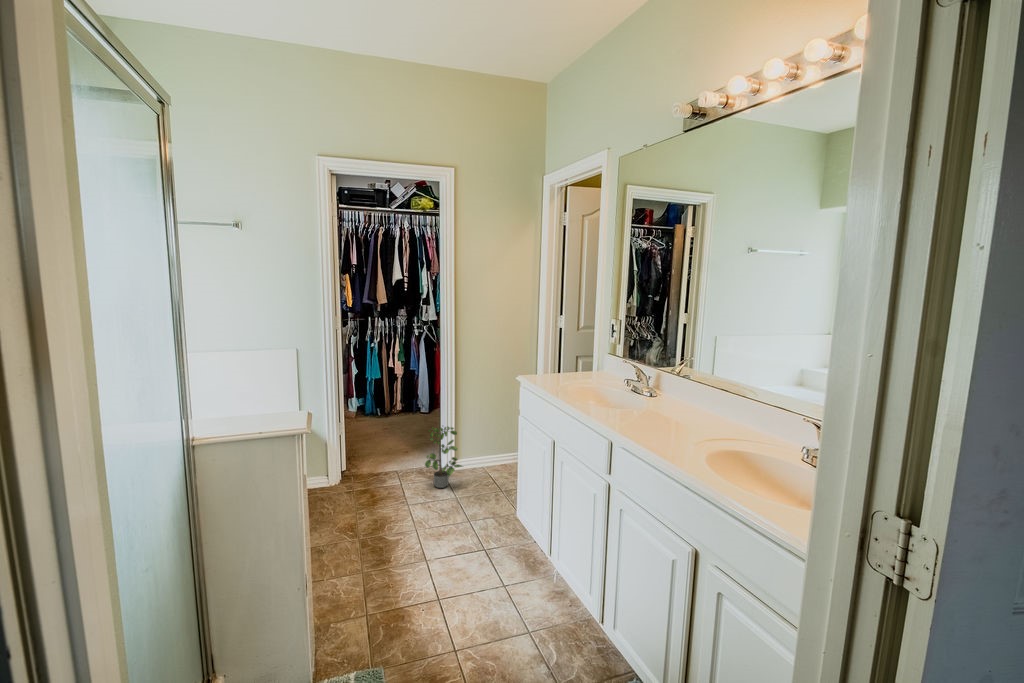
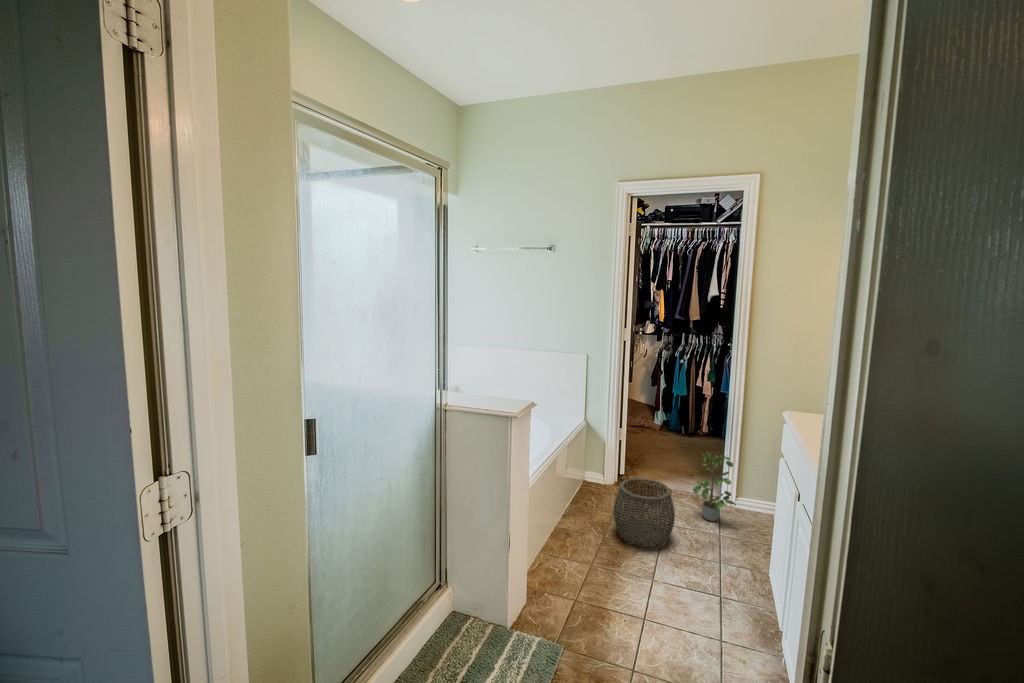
woven basket: none [363,468,424,537] -> present [613,478,675,548]

